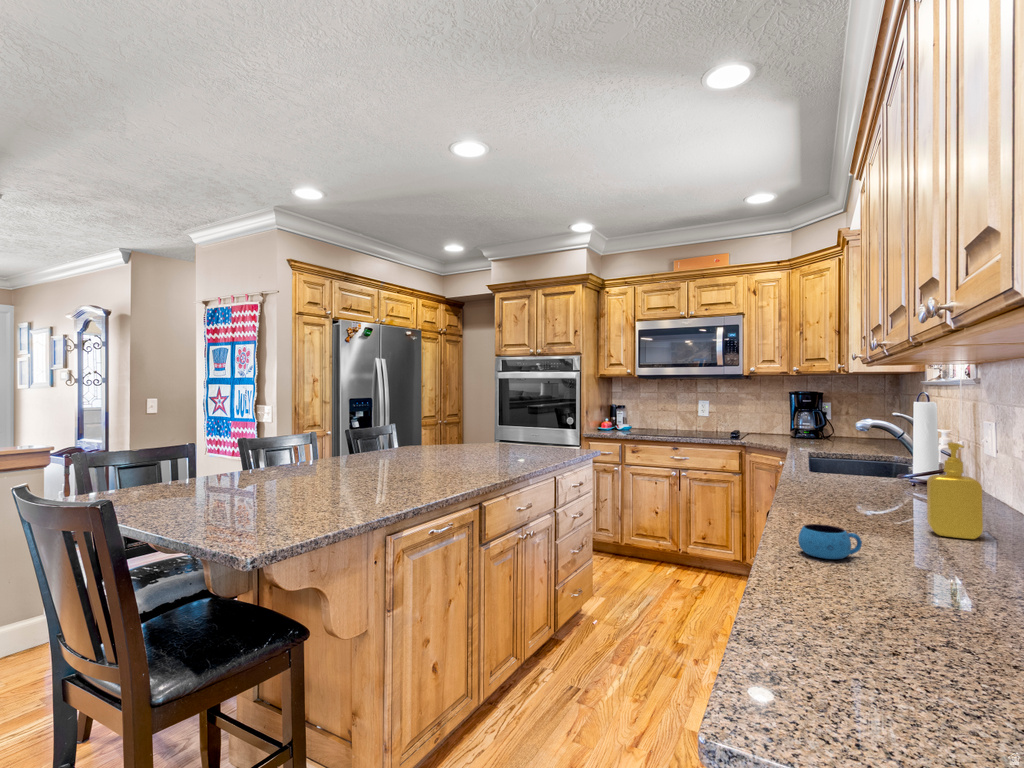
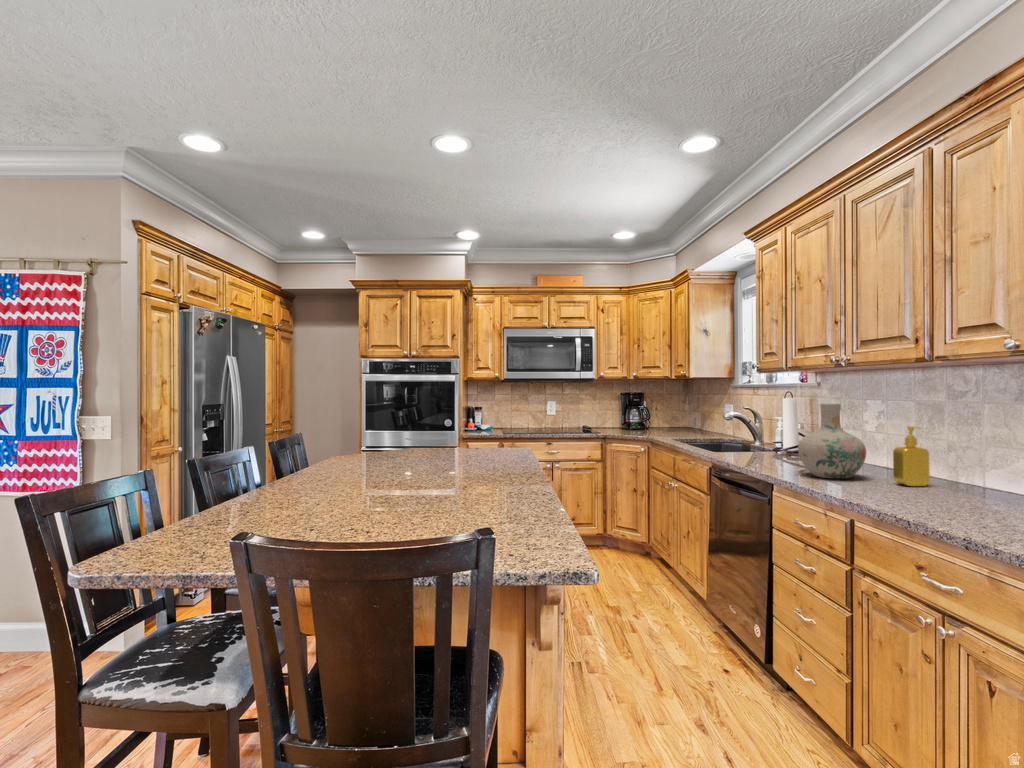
vase: none [816,406,916,516] -> present [798,404,866,479]
mug: present [798,524,862,559] -> none [886,485,925,507]

